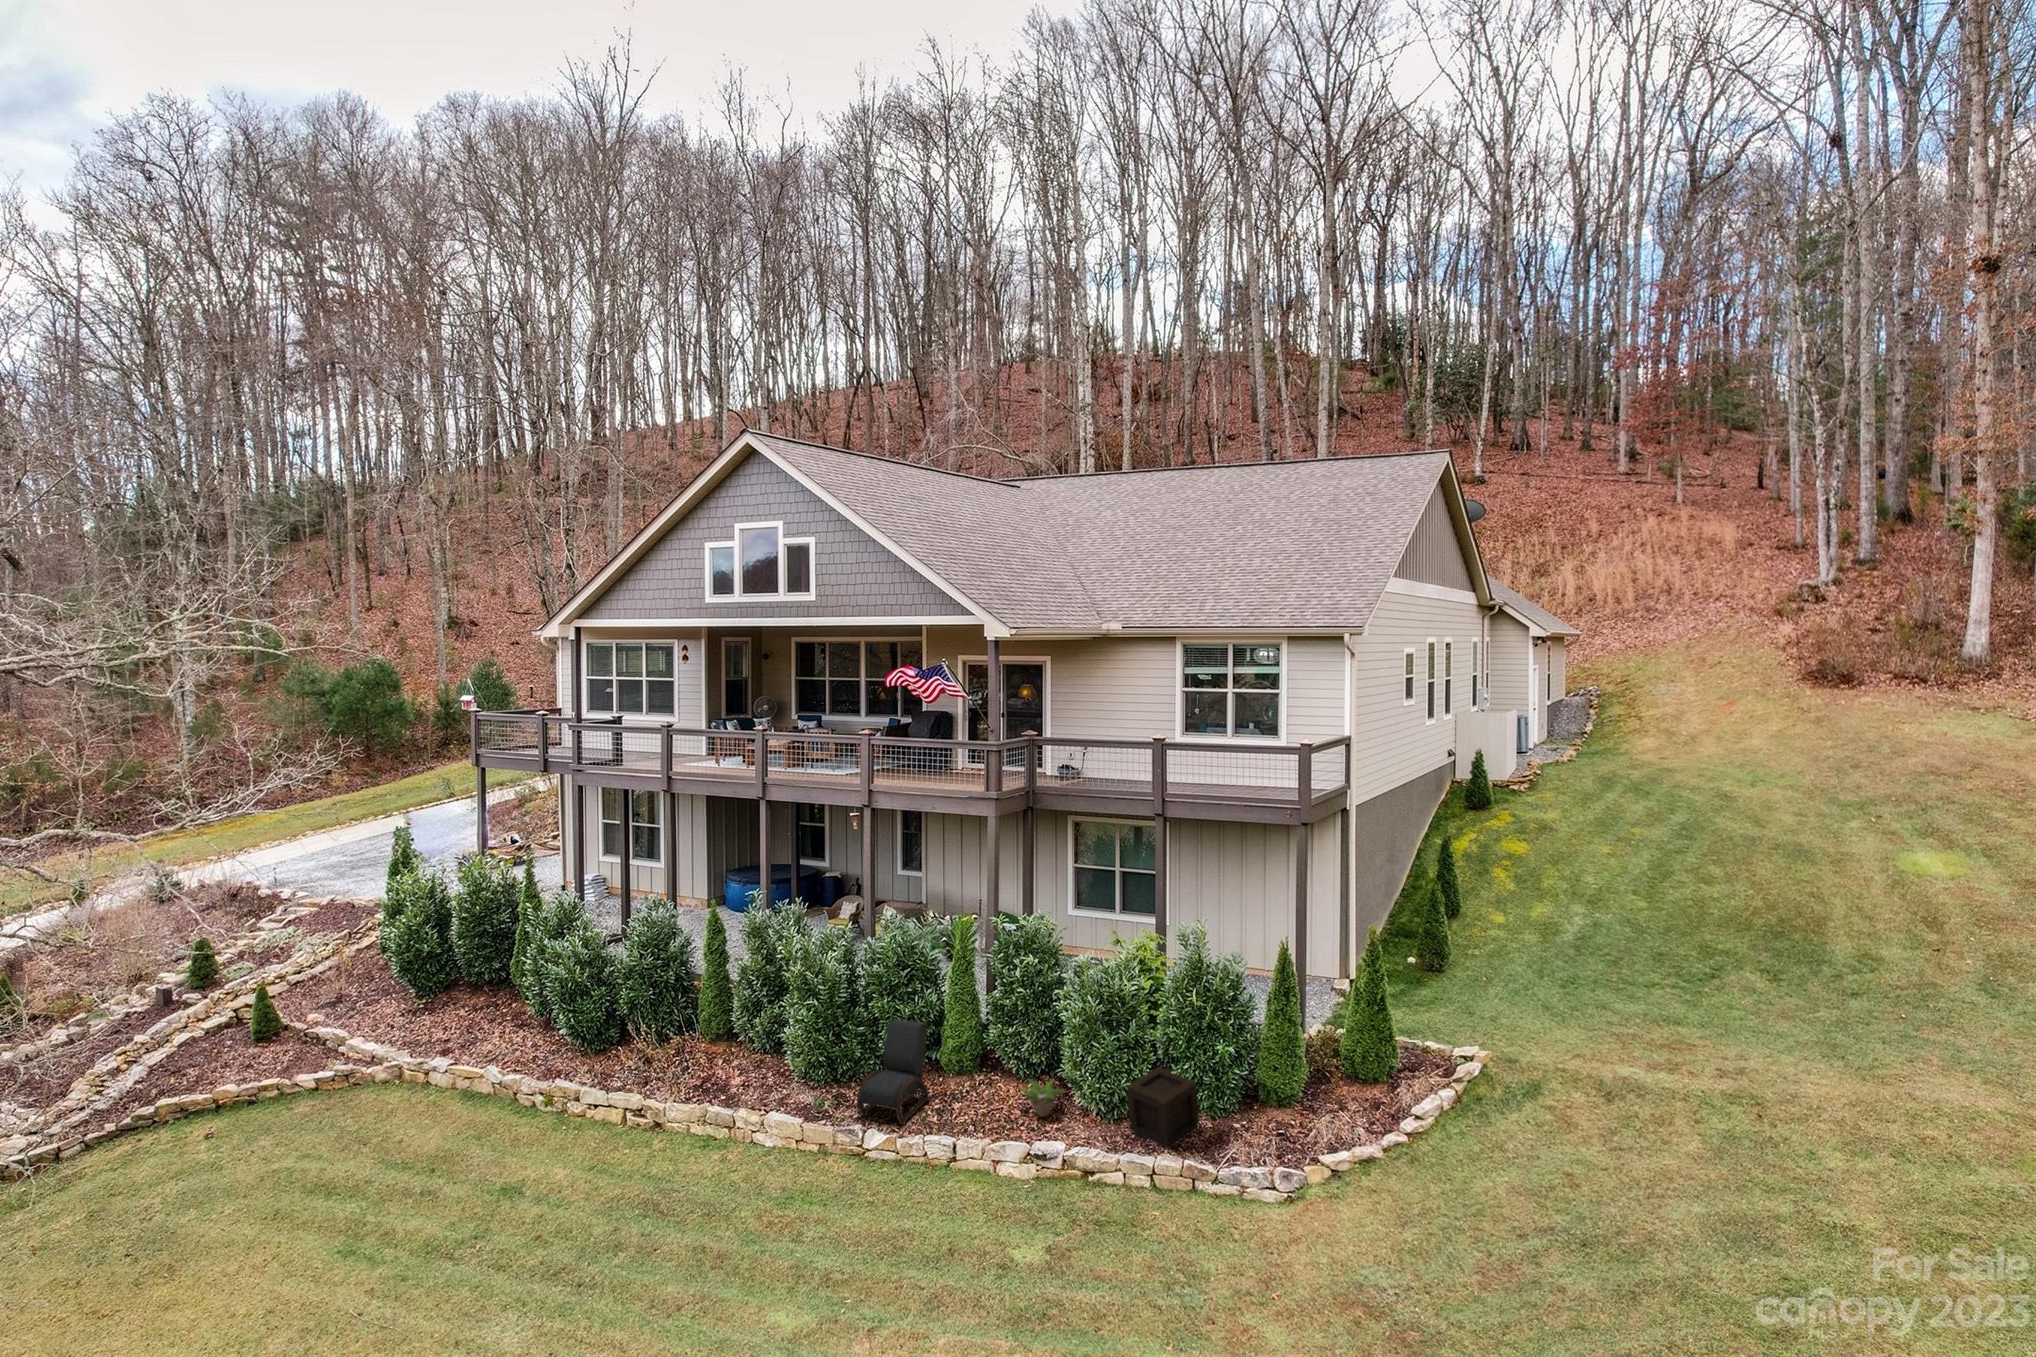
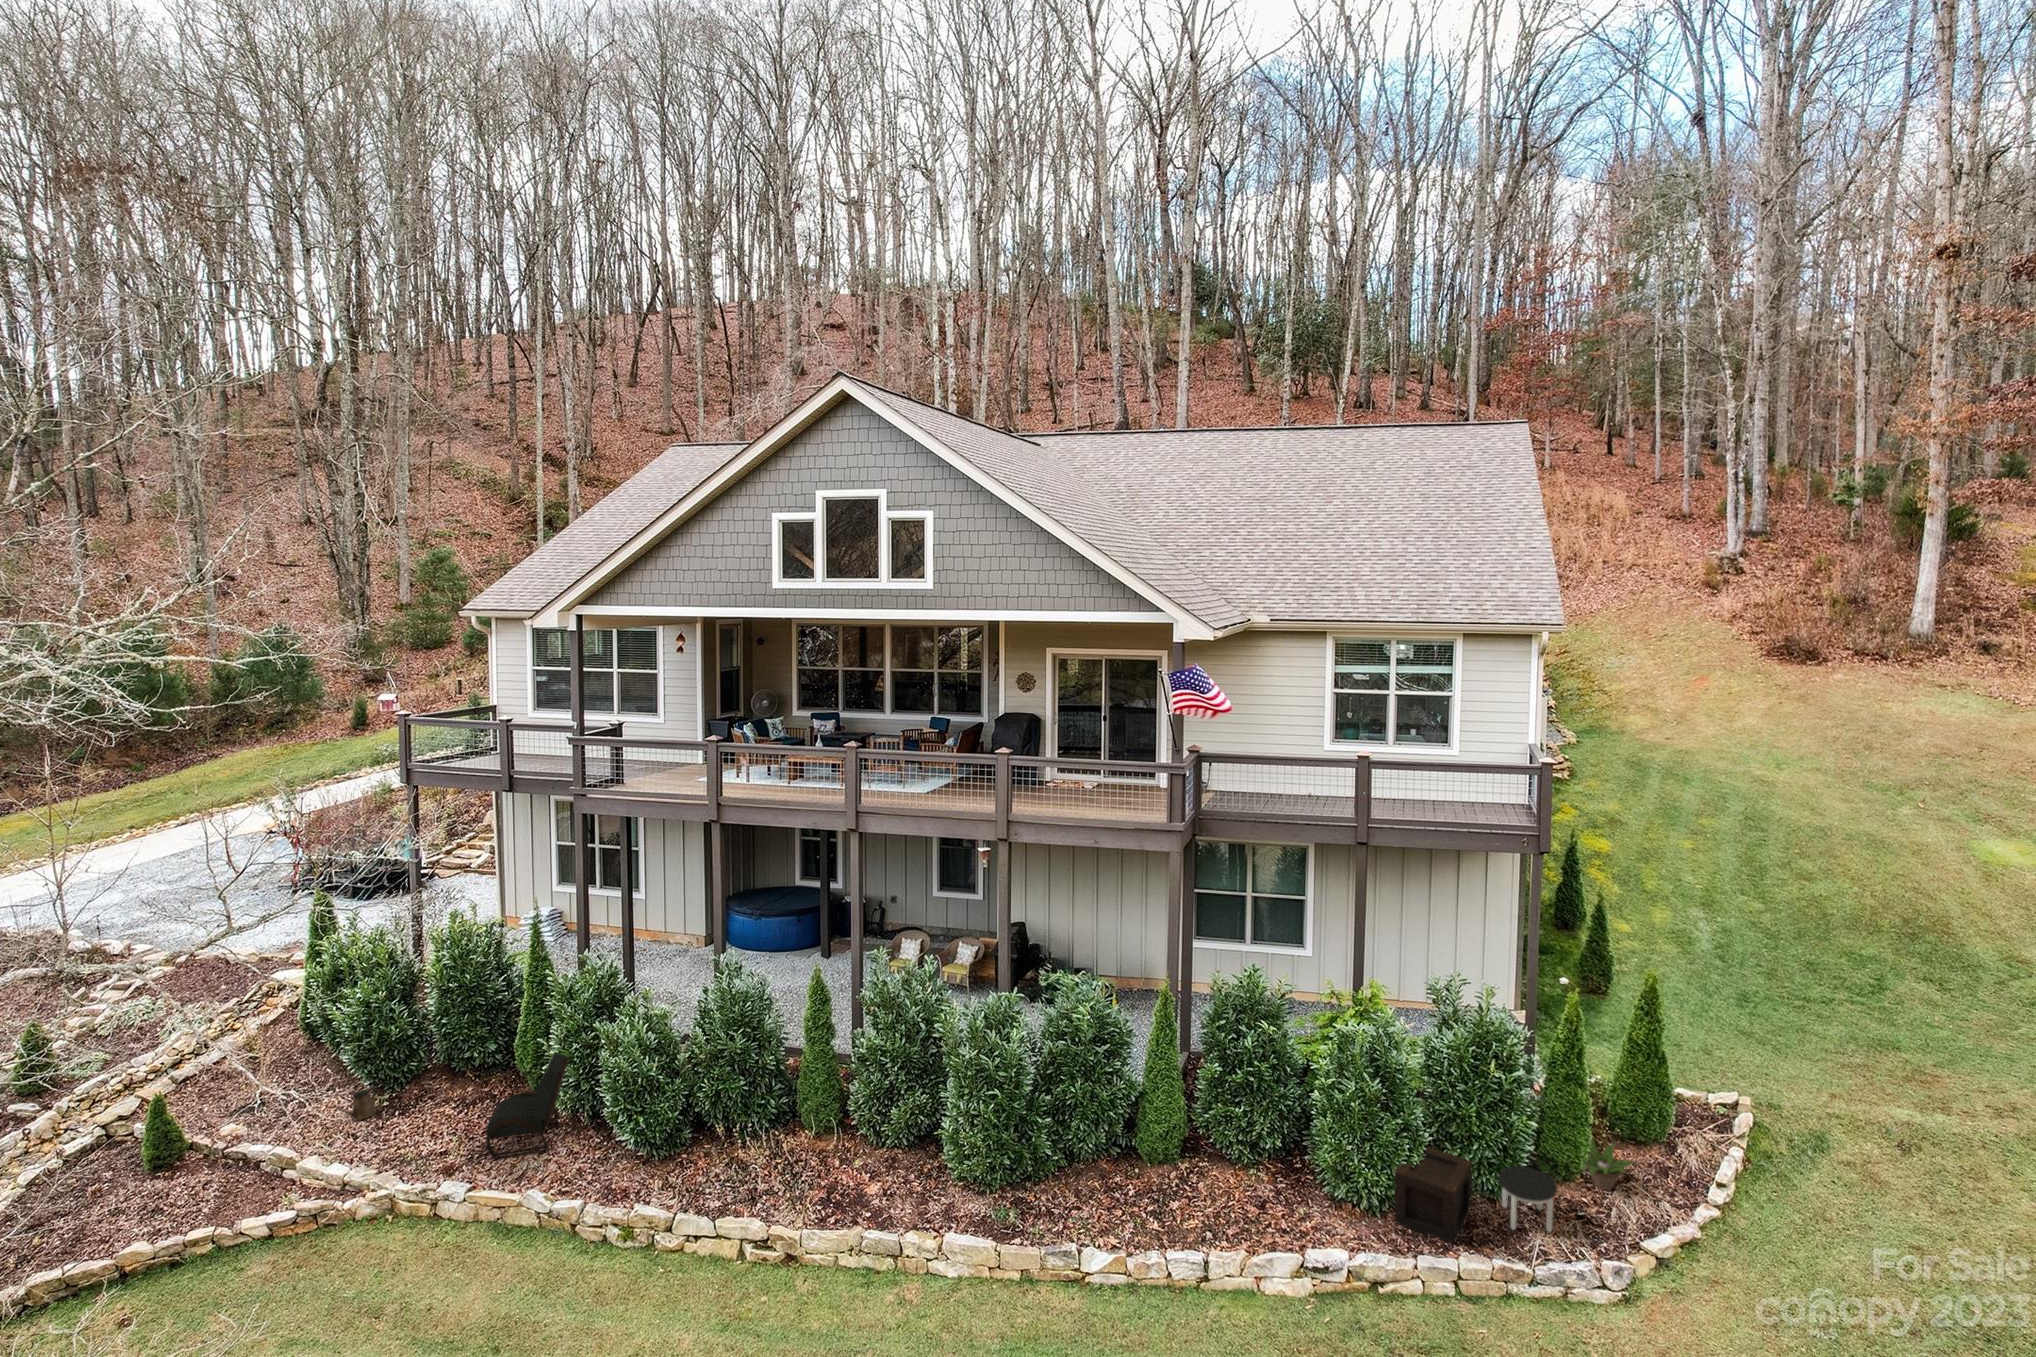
watering can: none [378,992,416,1016] -> present [334,1087,377,1121]
lounge chair: present [857,1018,930,1125] -> present [485,1052,569,1161]
decorative plant: present [1019,1080,1063,1117] -> present [1585,1139,1636,1190]
round table: none [1218,1091,1265,1146] -> present [1498,1166,1557,1232]

